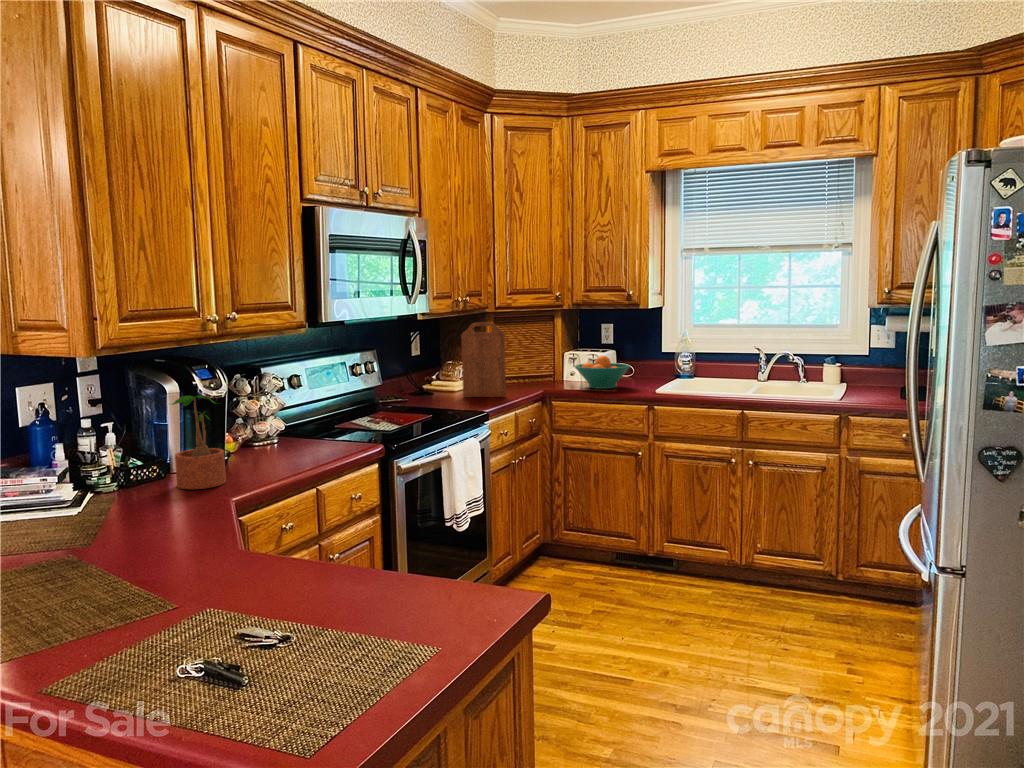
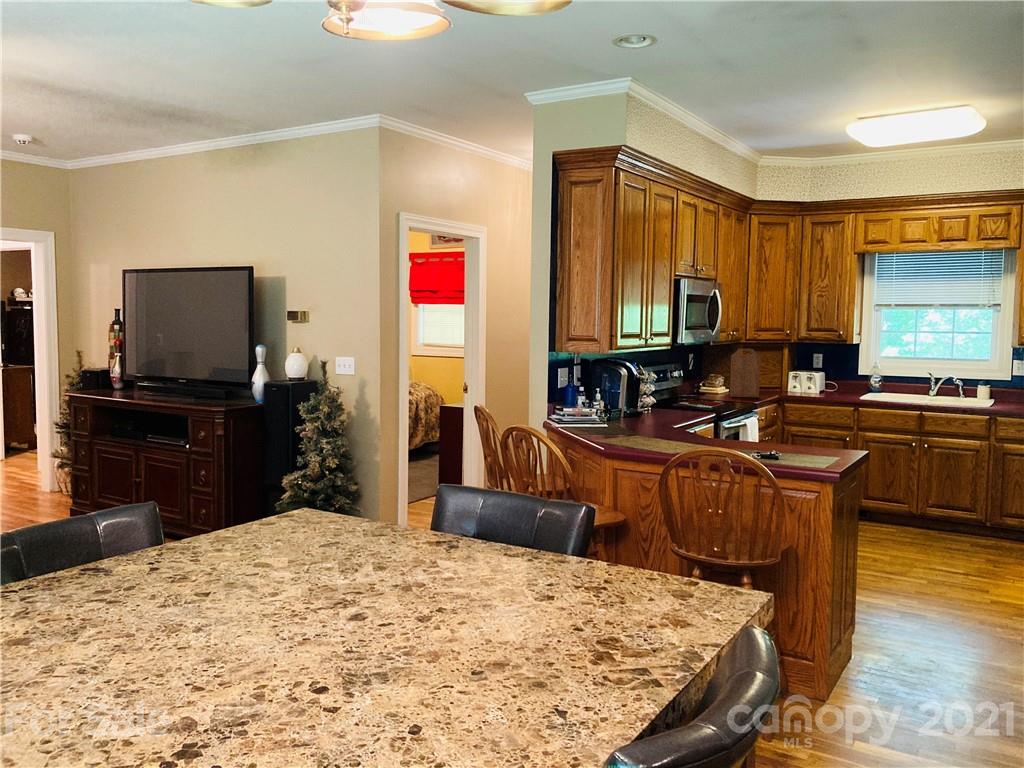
fruit bowl: present [575,355,630,389] -> none [800,374,840,396]
potted plant: present [172,396,226,489] -> none [636,376,659,422]

